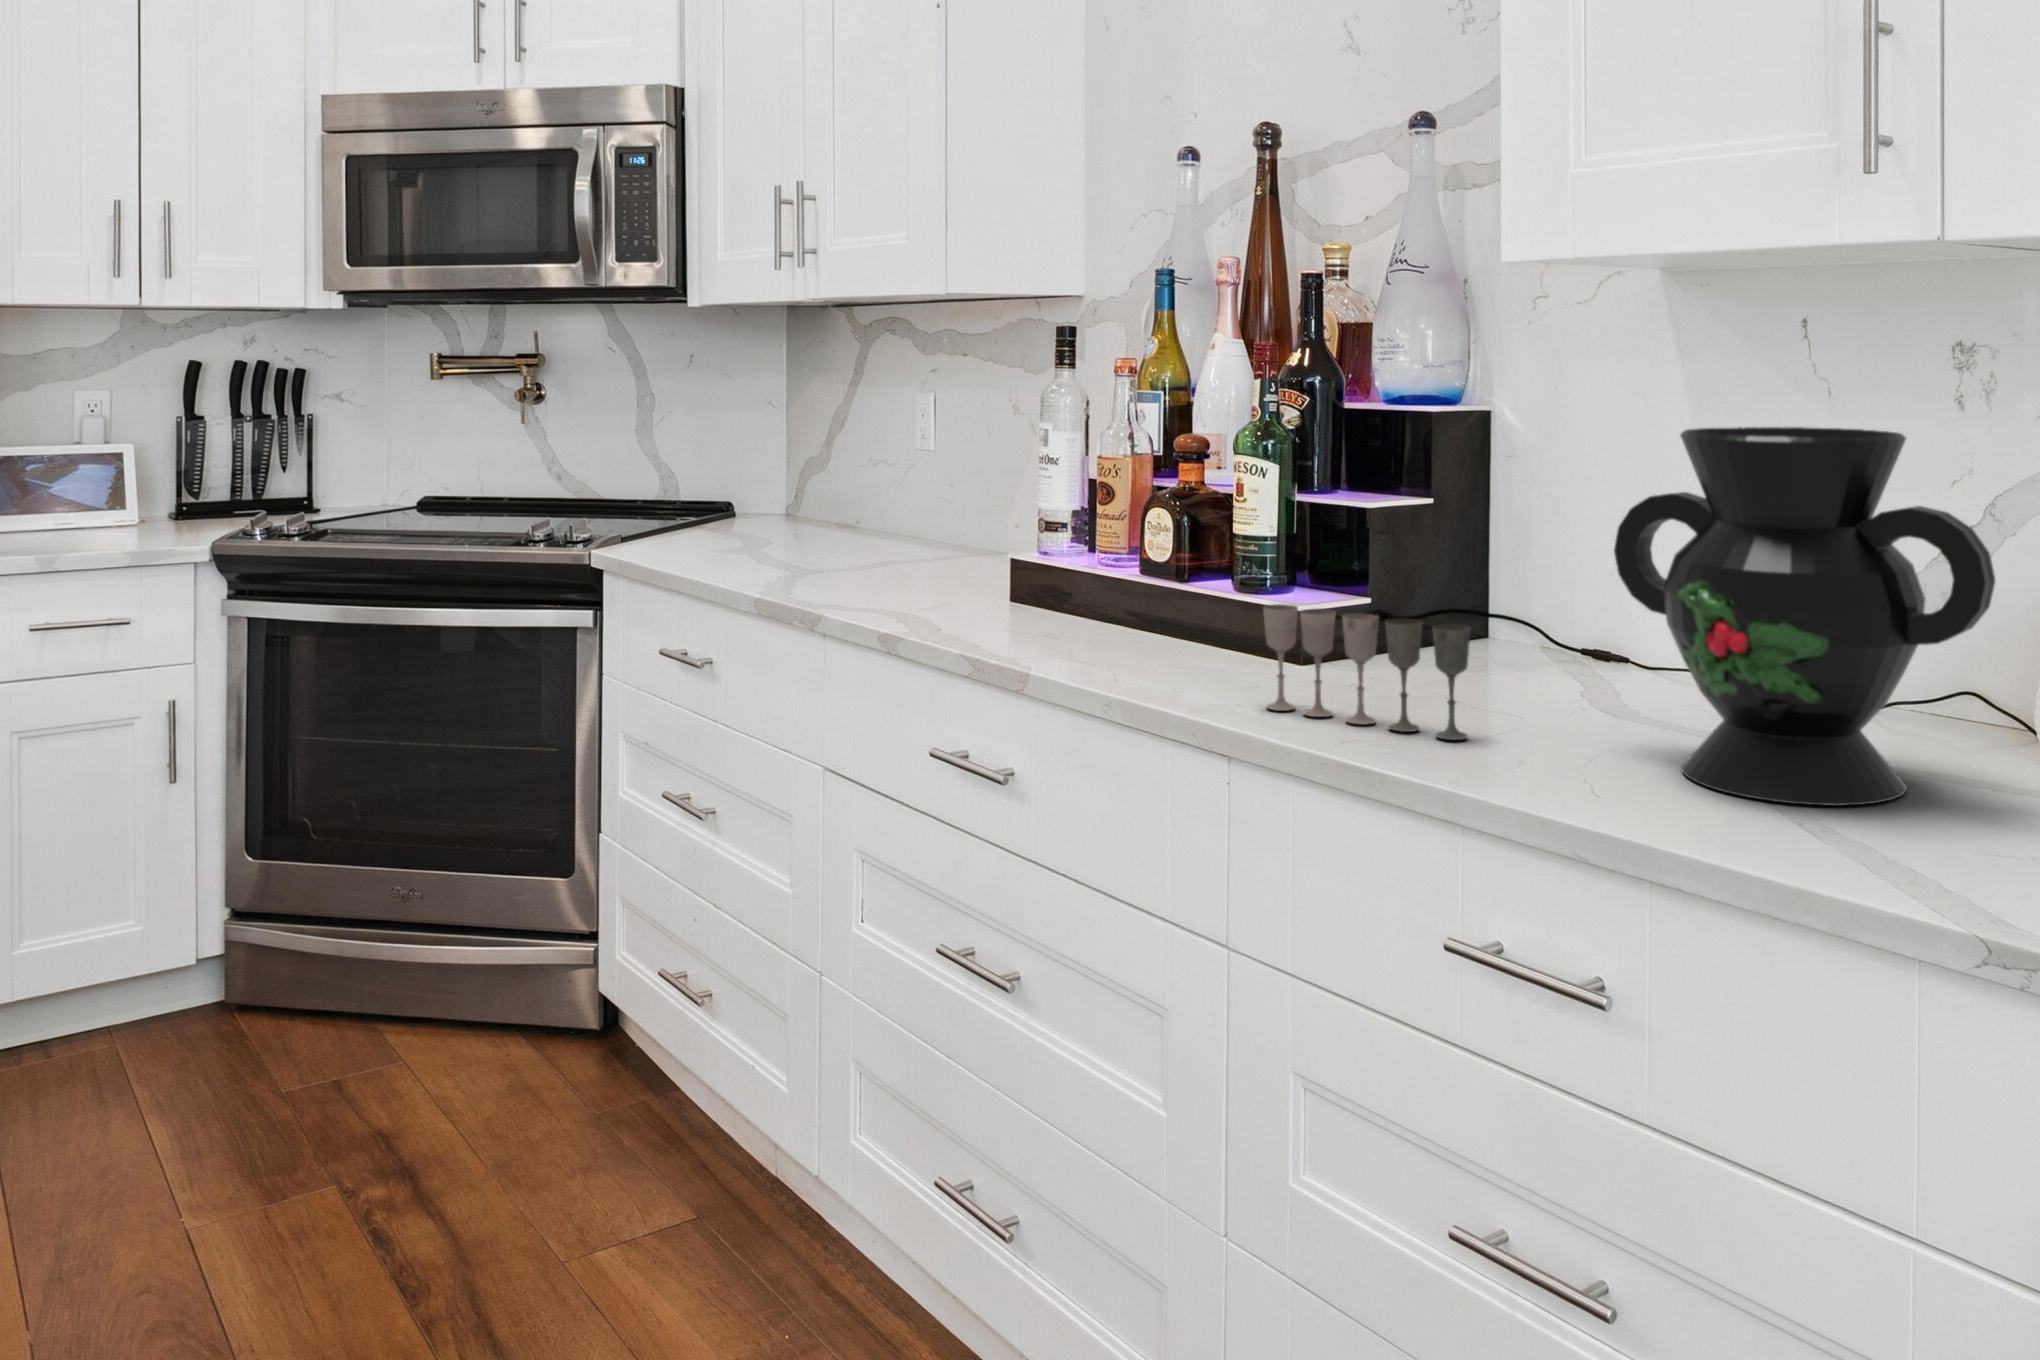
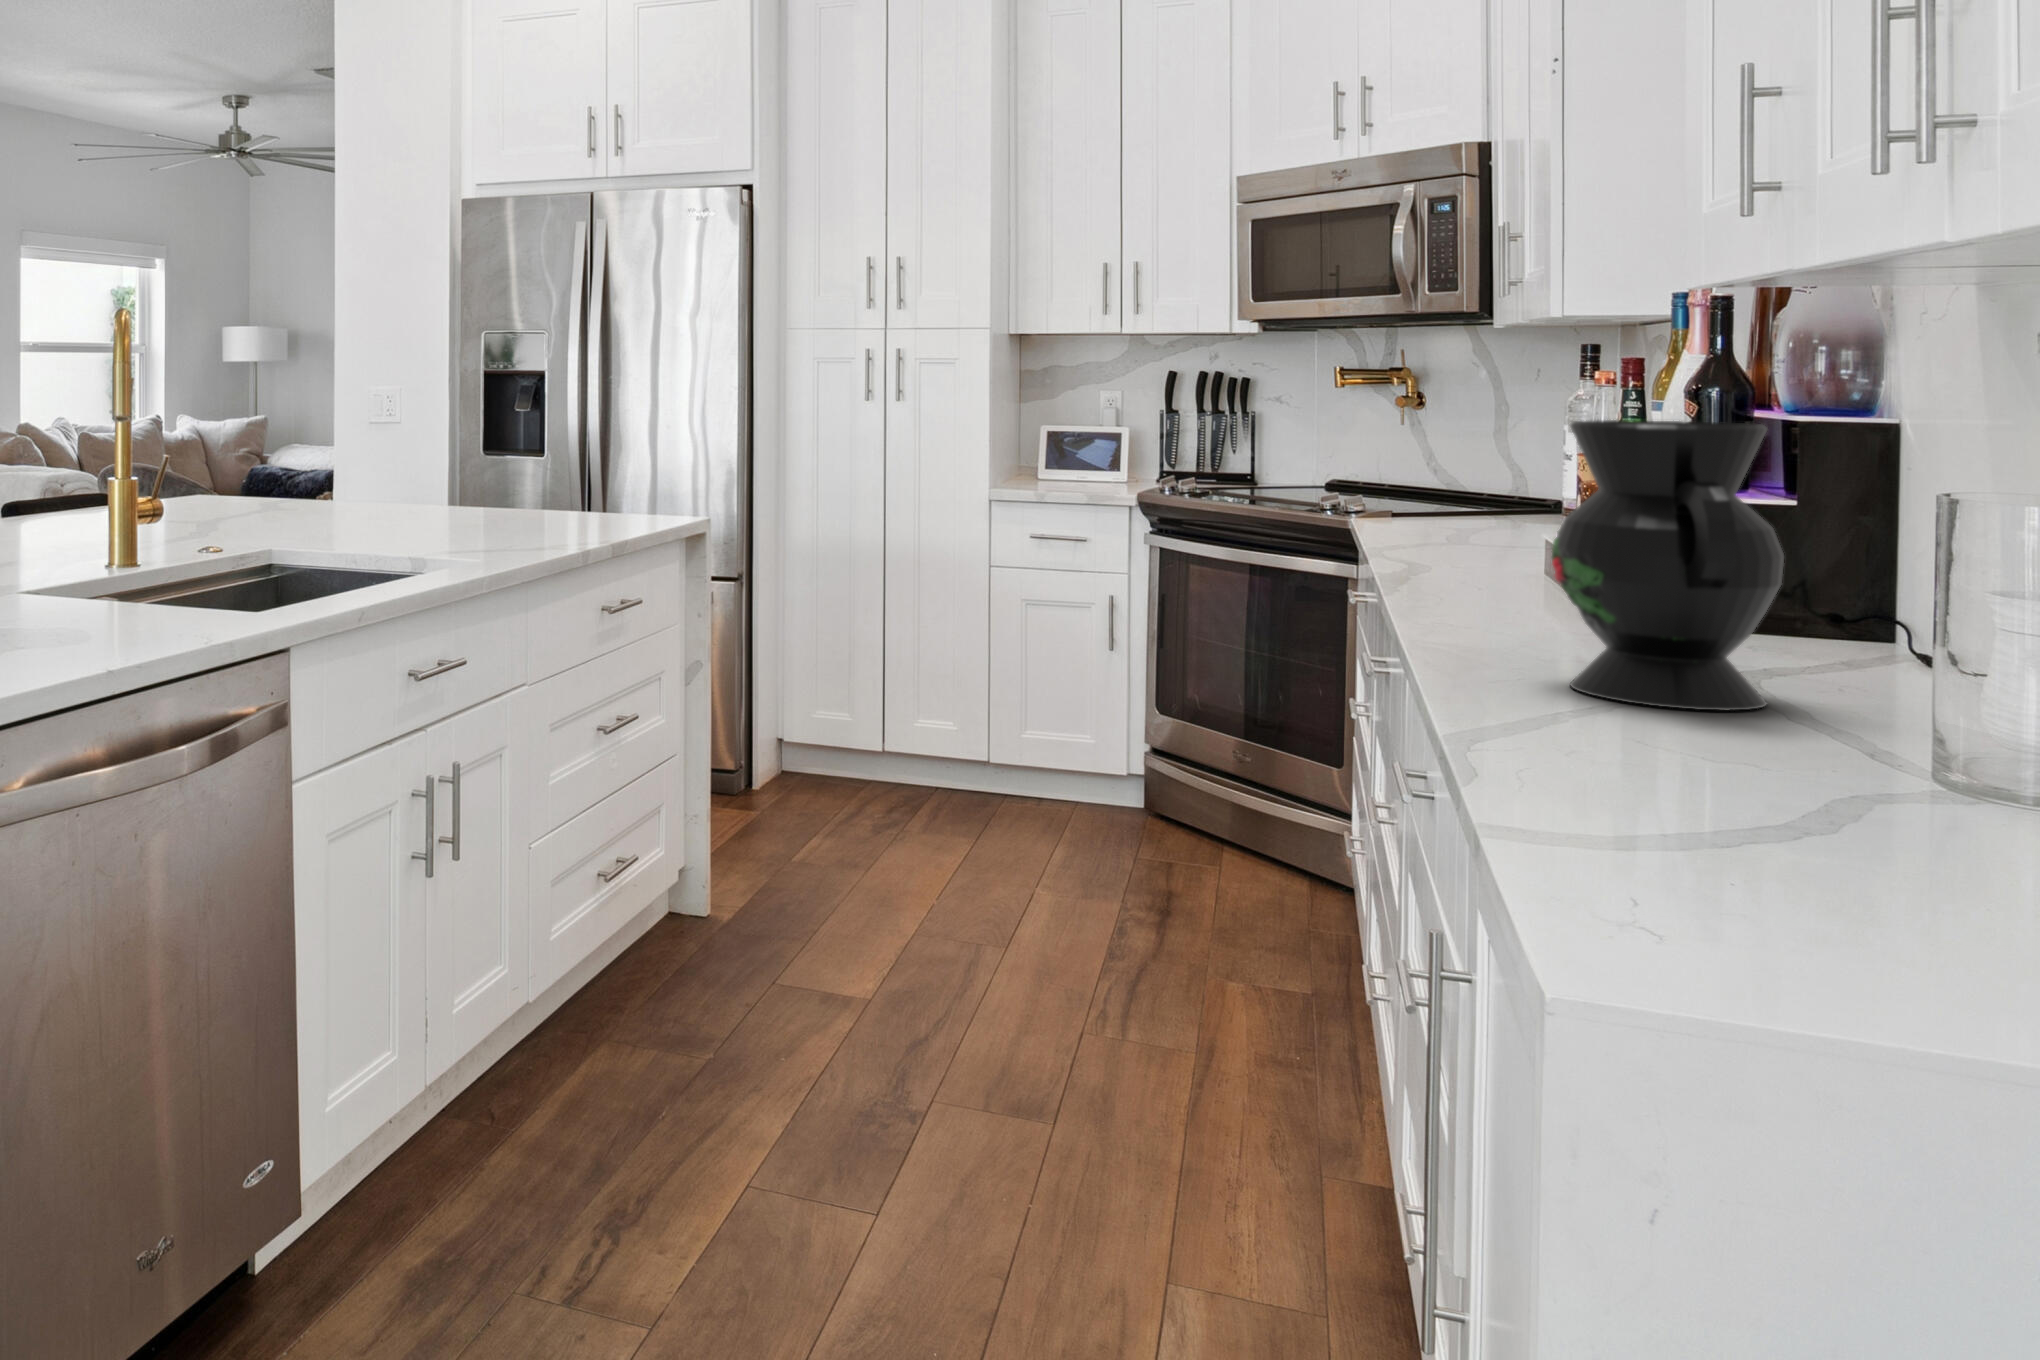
wine glass: present [1263,604,1470,740] -> none [1447,548,1528,648]

